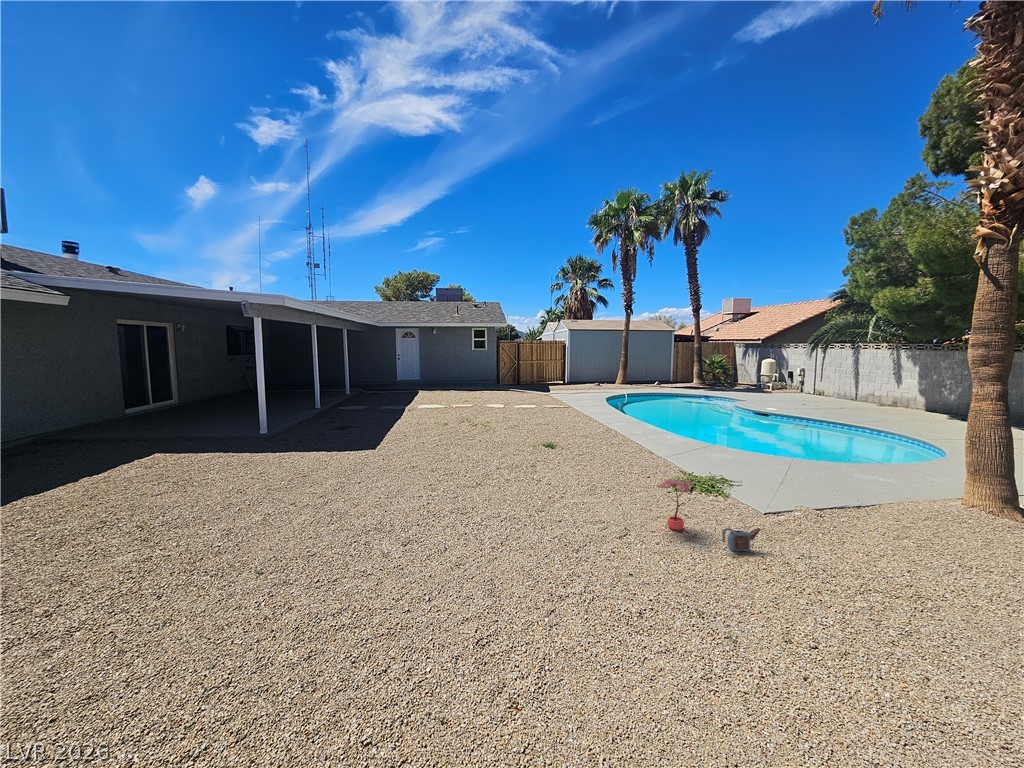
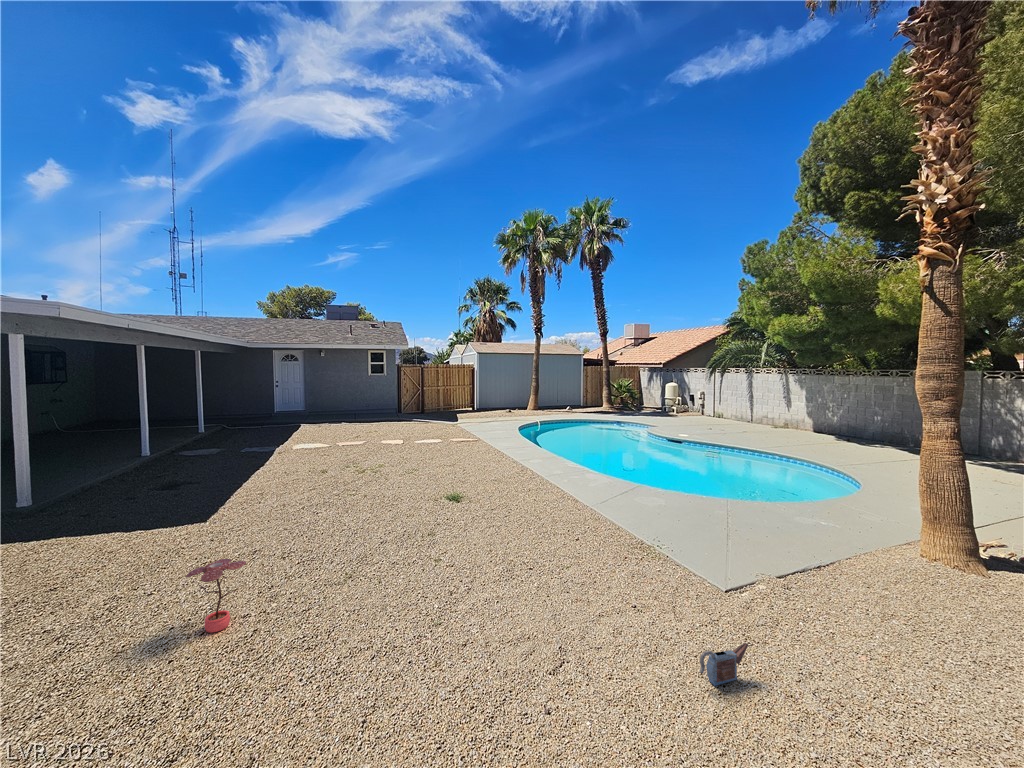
potted plant: present [659,479,694,530] -> present [186,559,246,633]

